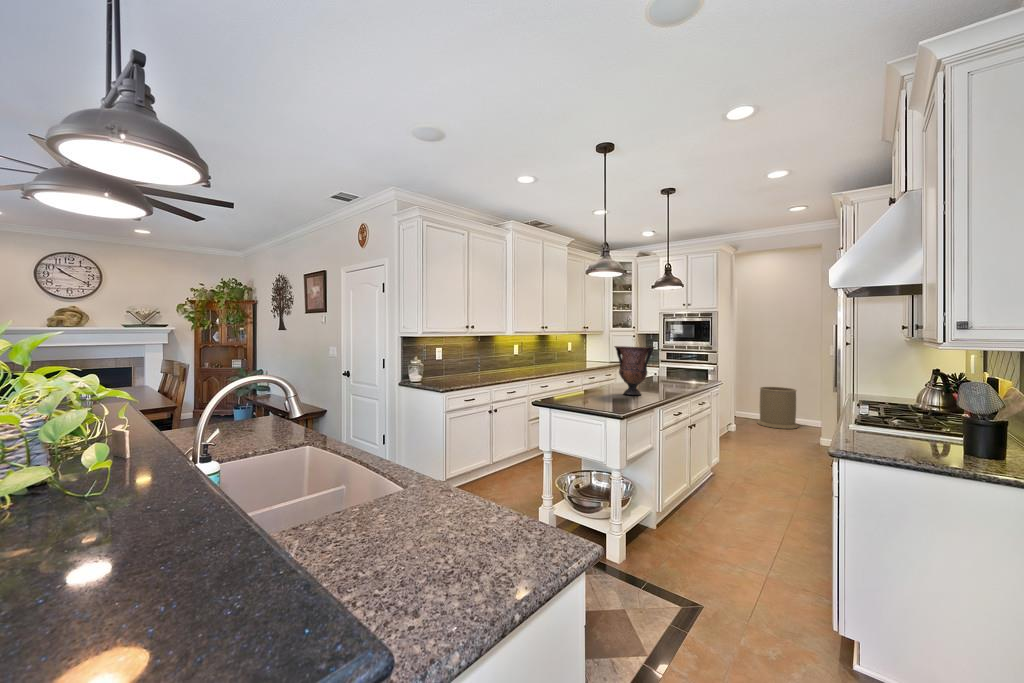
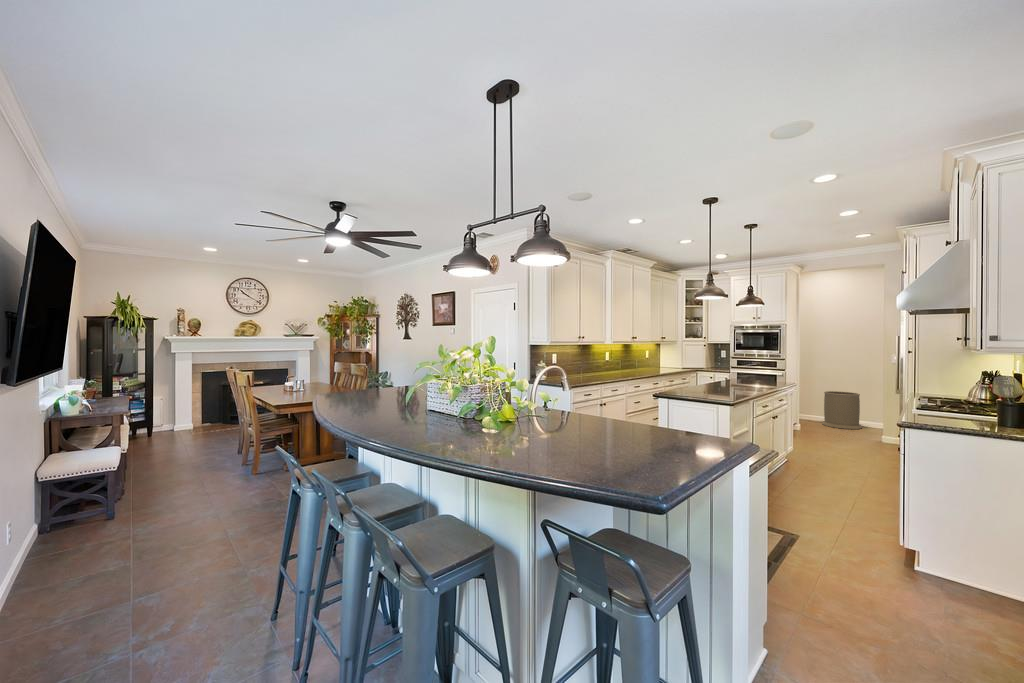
vase: present [615,346,655,395] -> none [713,353,749,391]

